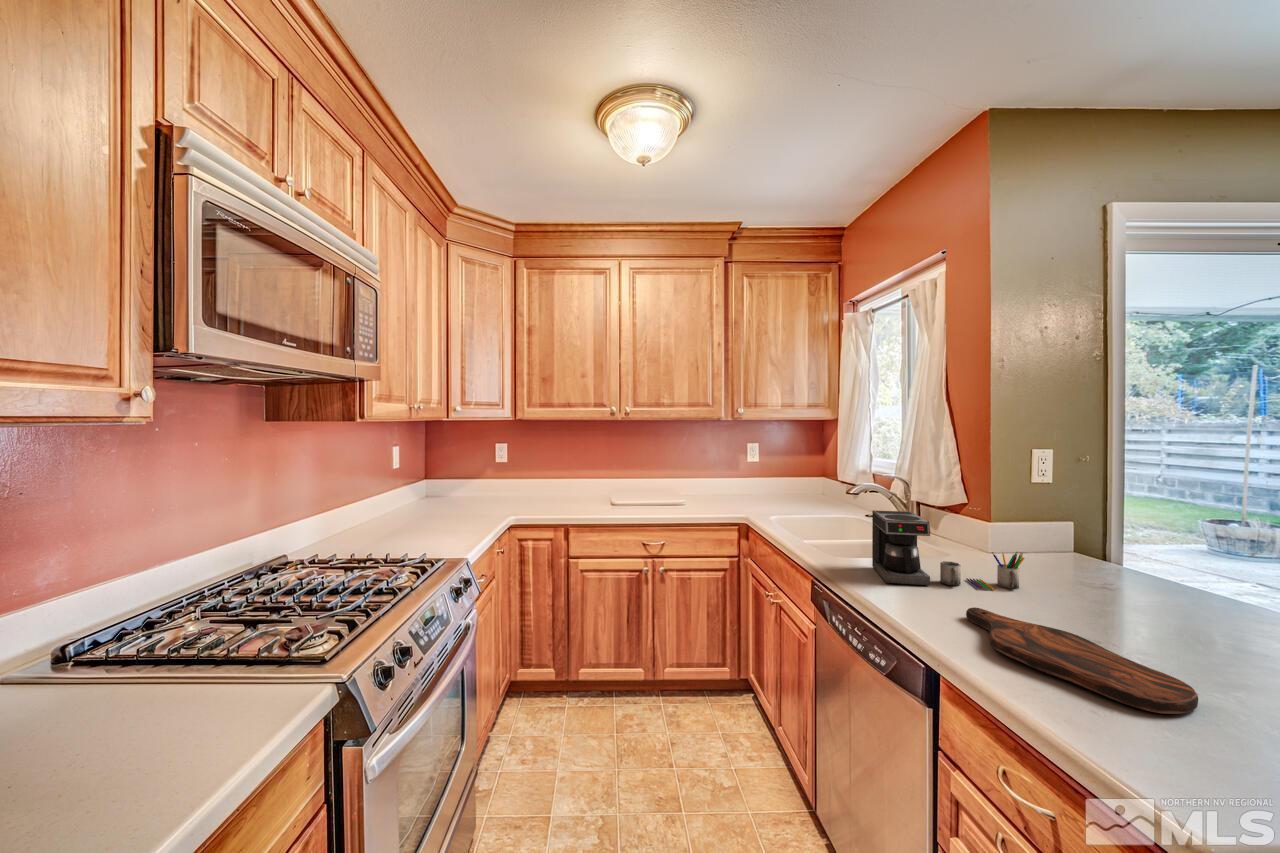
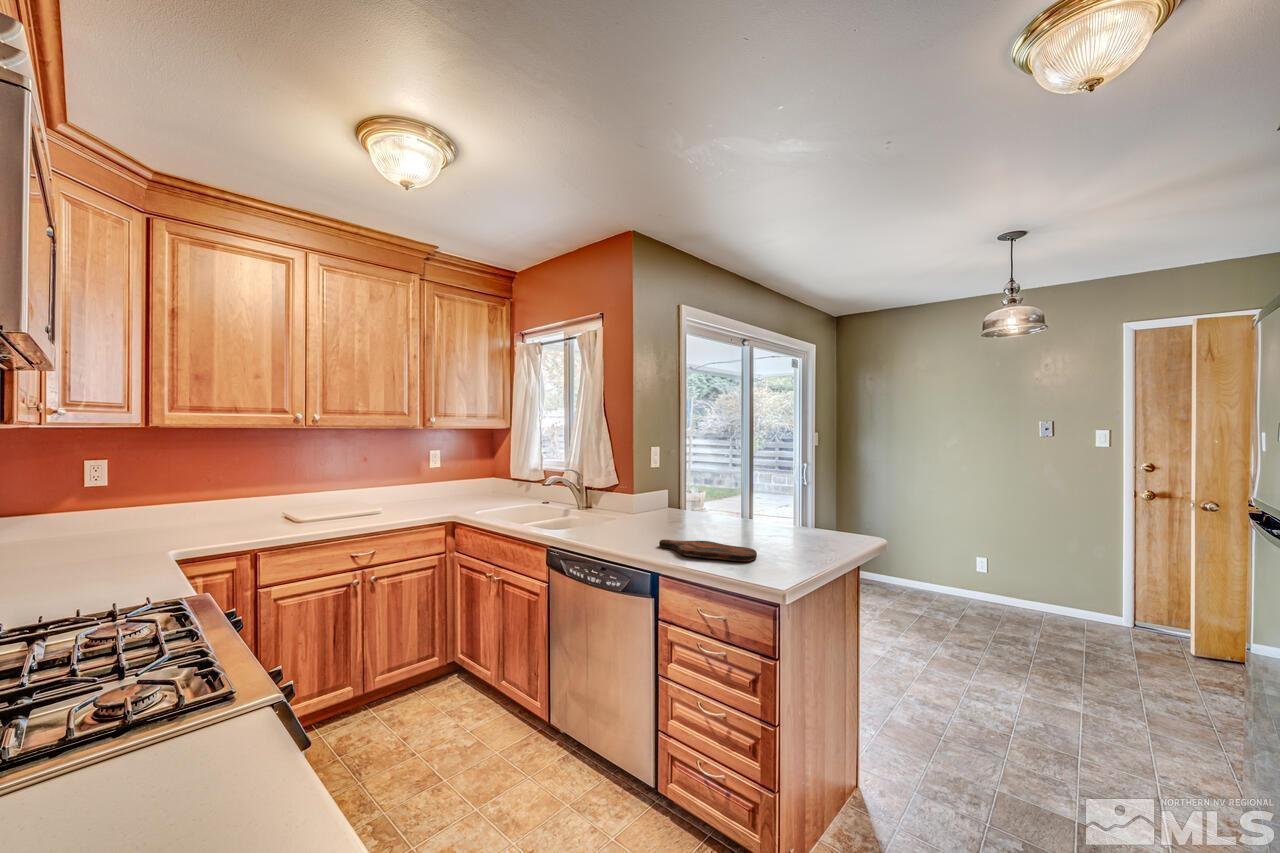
coffee maker: present [872,510,1024,590] -> none [588,492,669,539]

